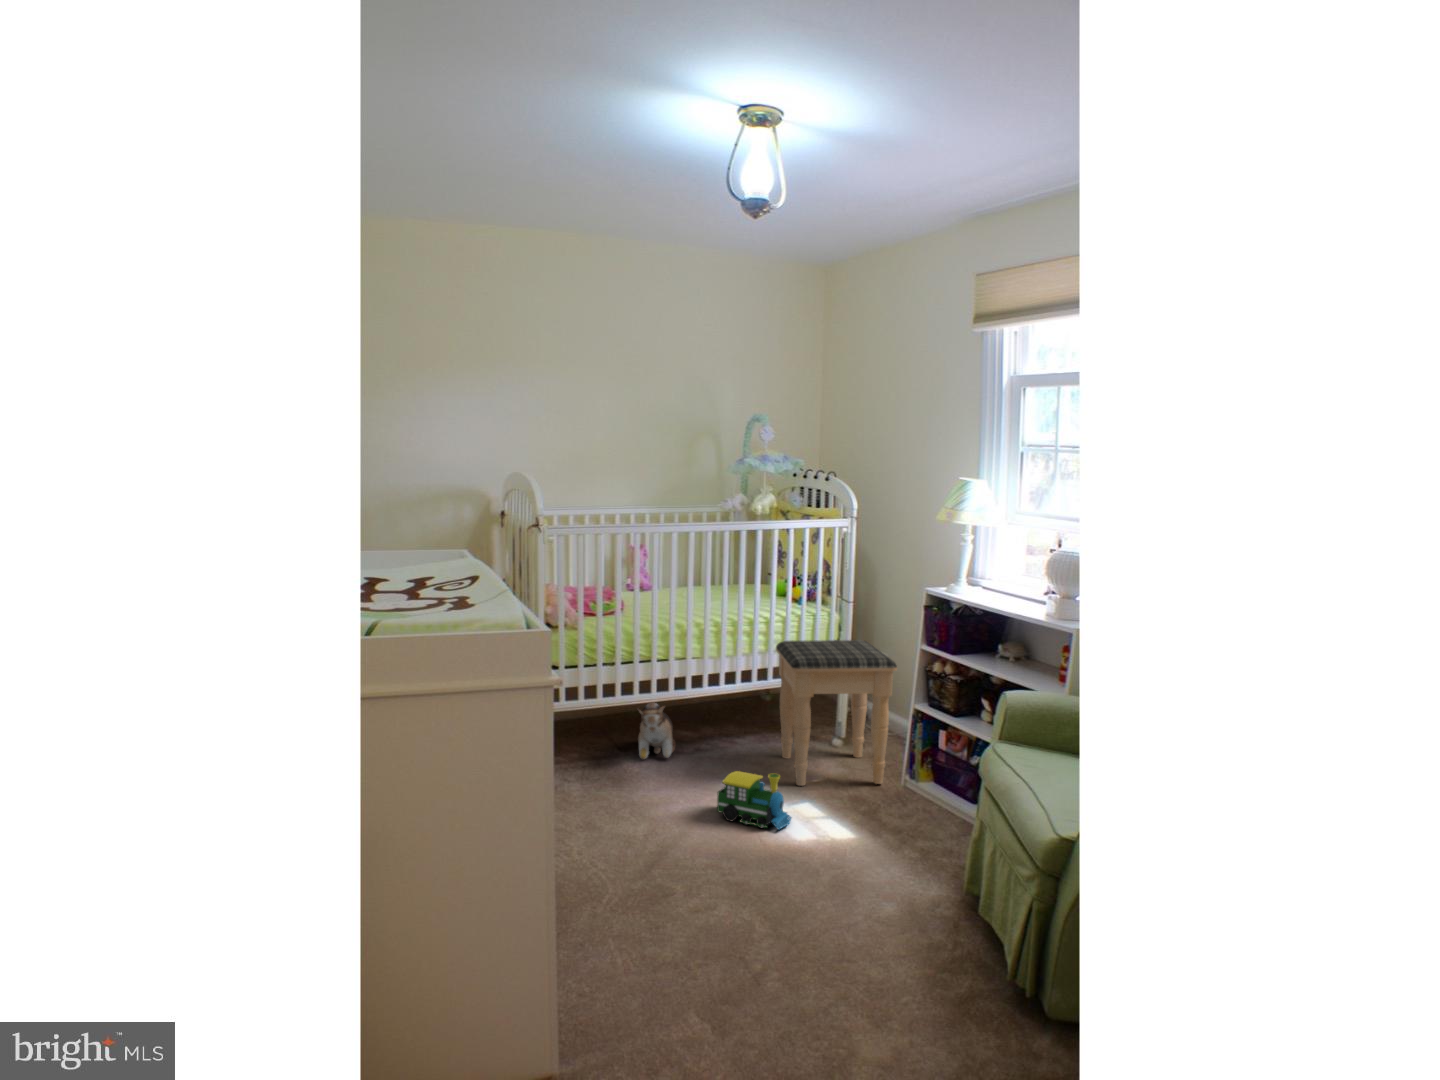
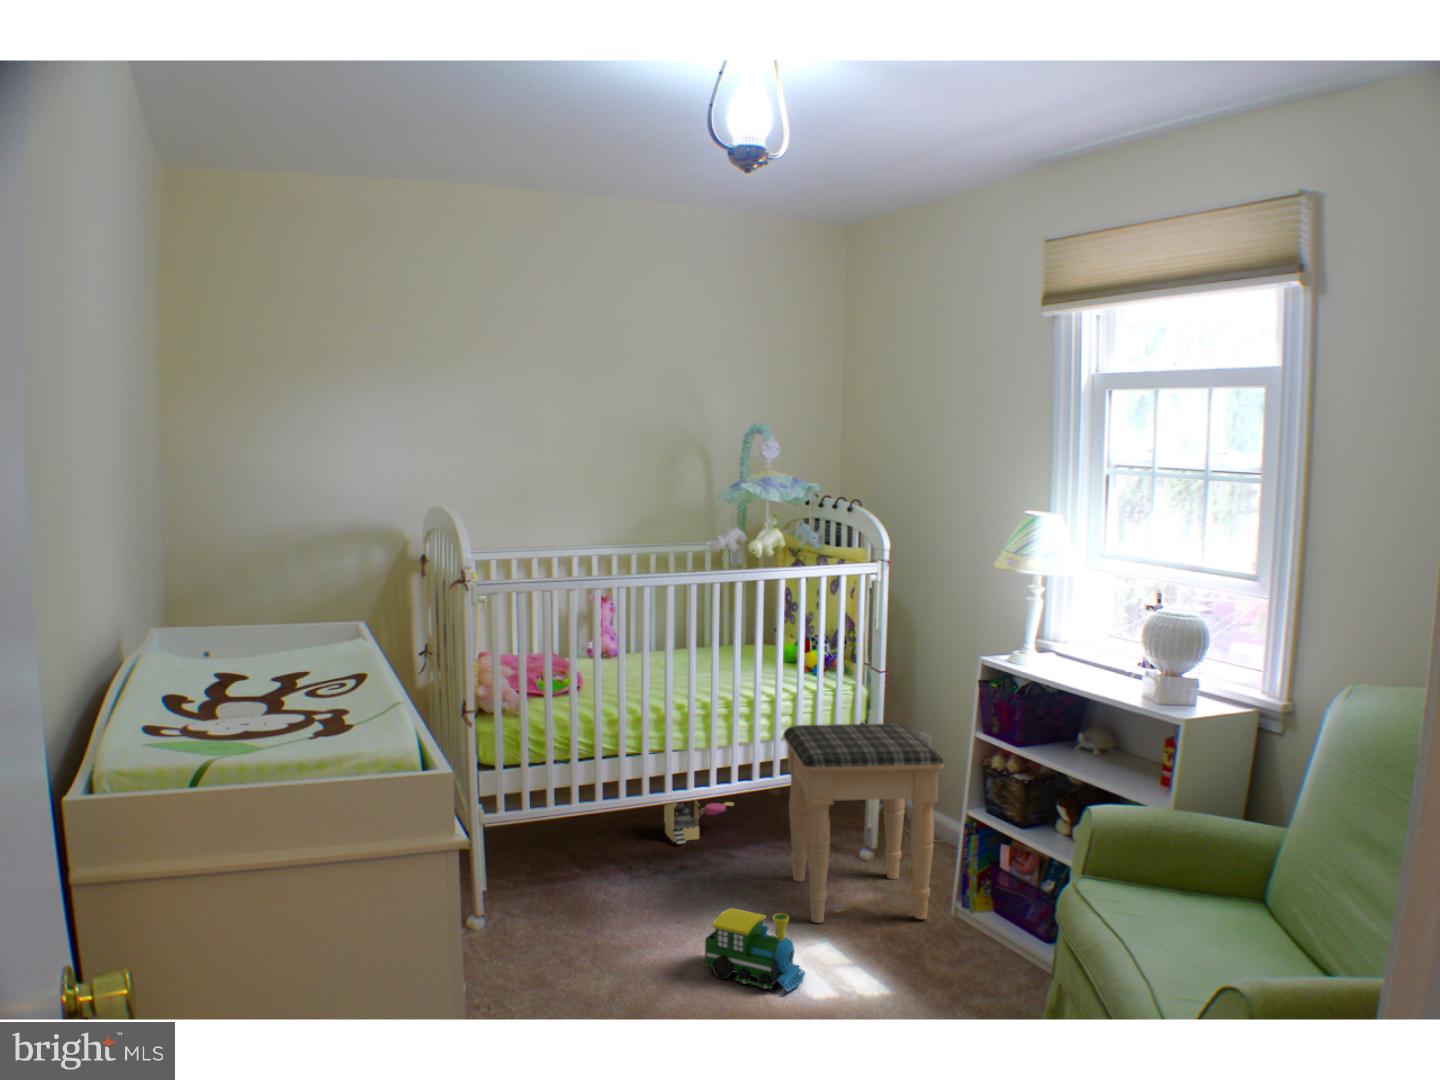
toy house: none [684,687,737,732] -> present [664,801,734,844]
plush toy: present [638,702,676,759] -> none [599,809,653,886]

